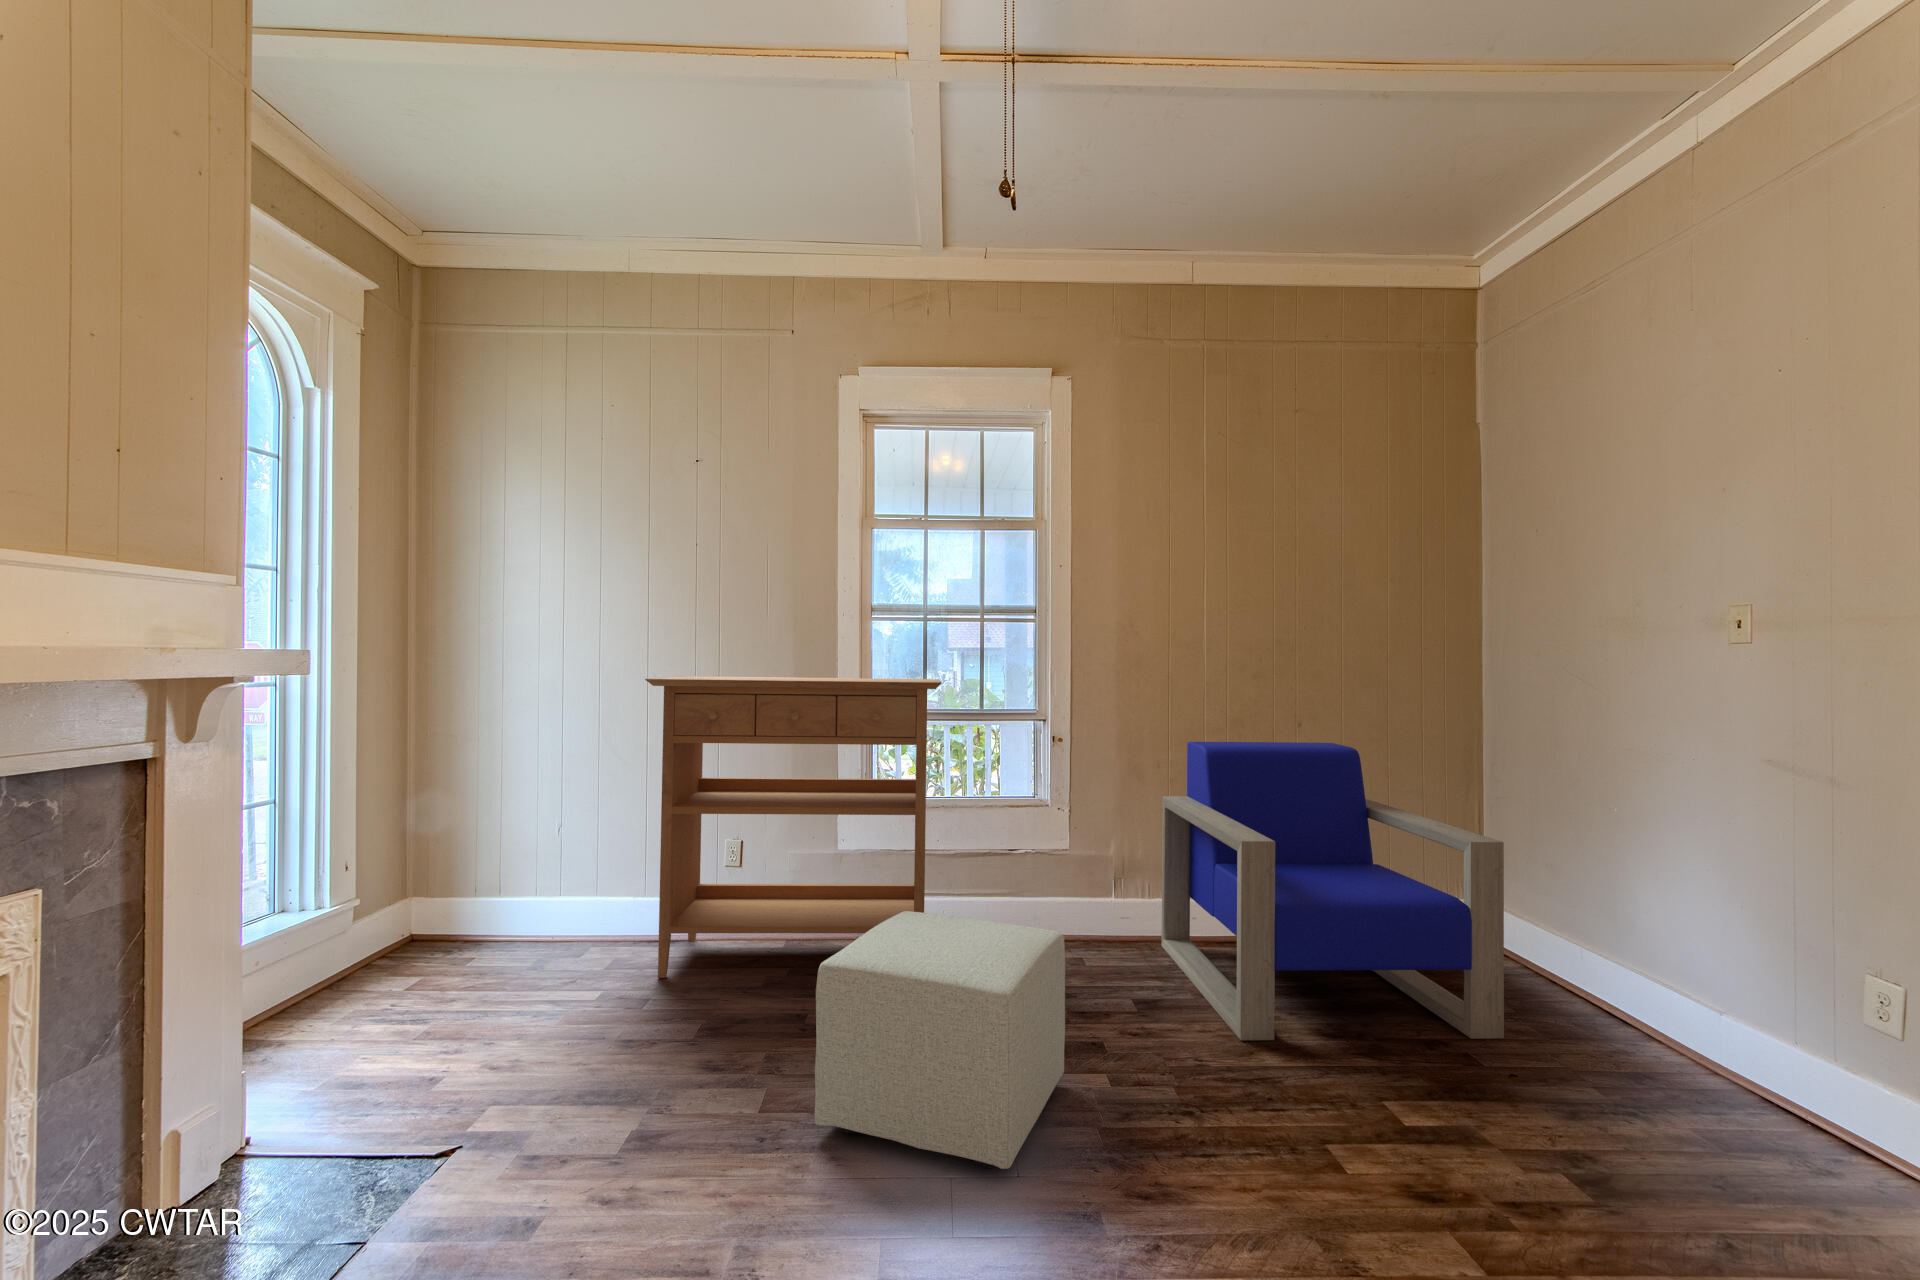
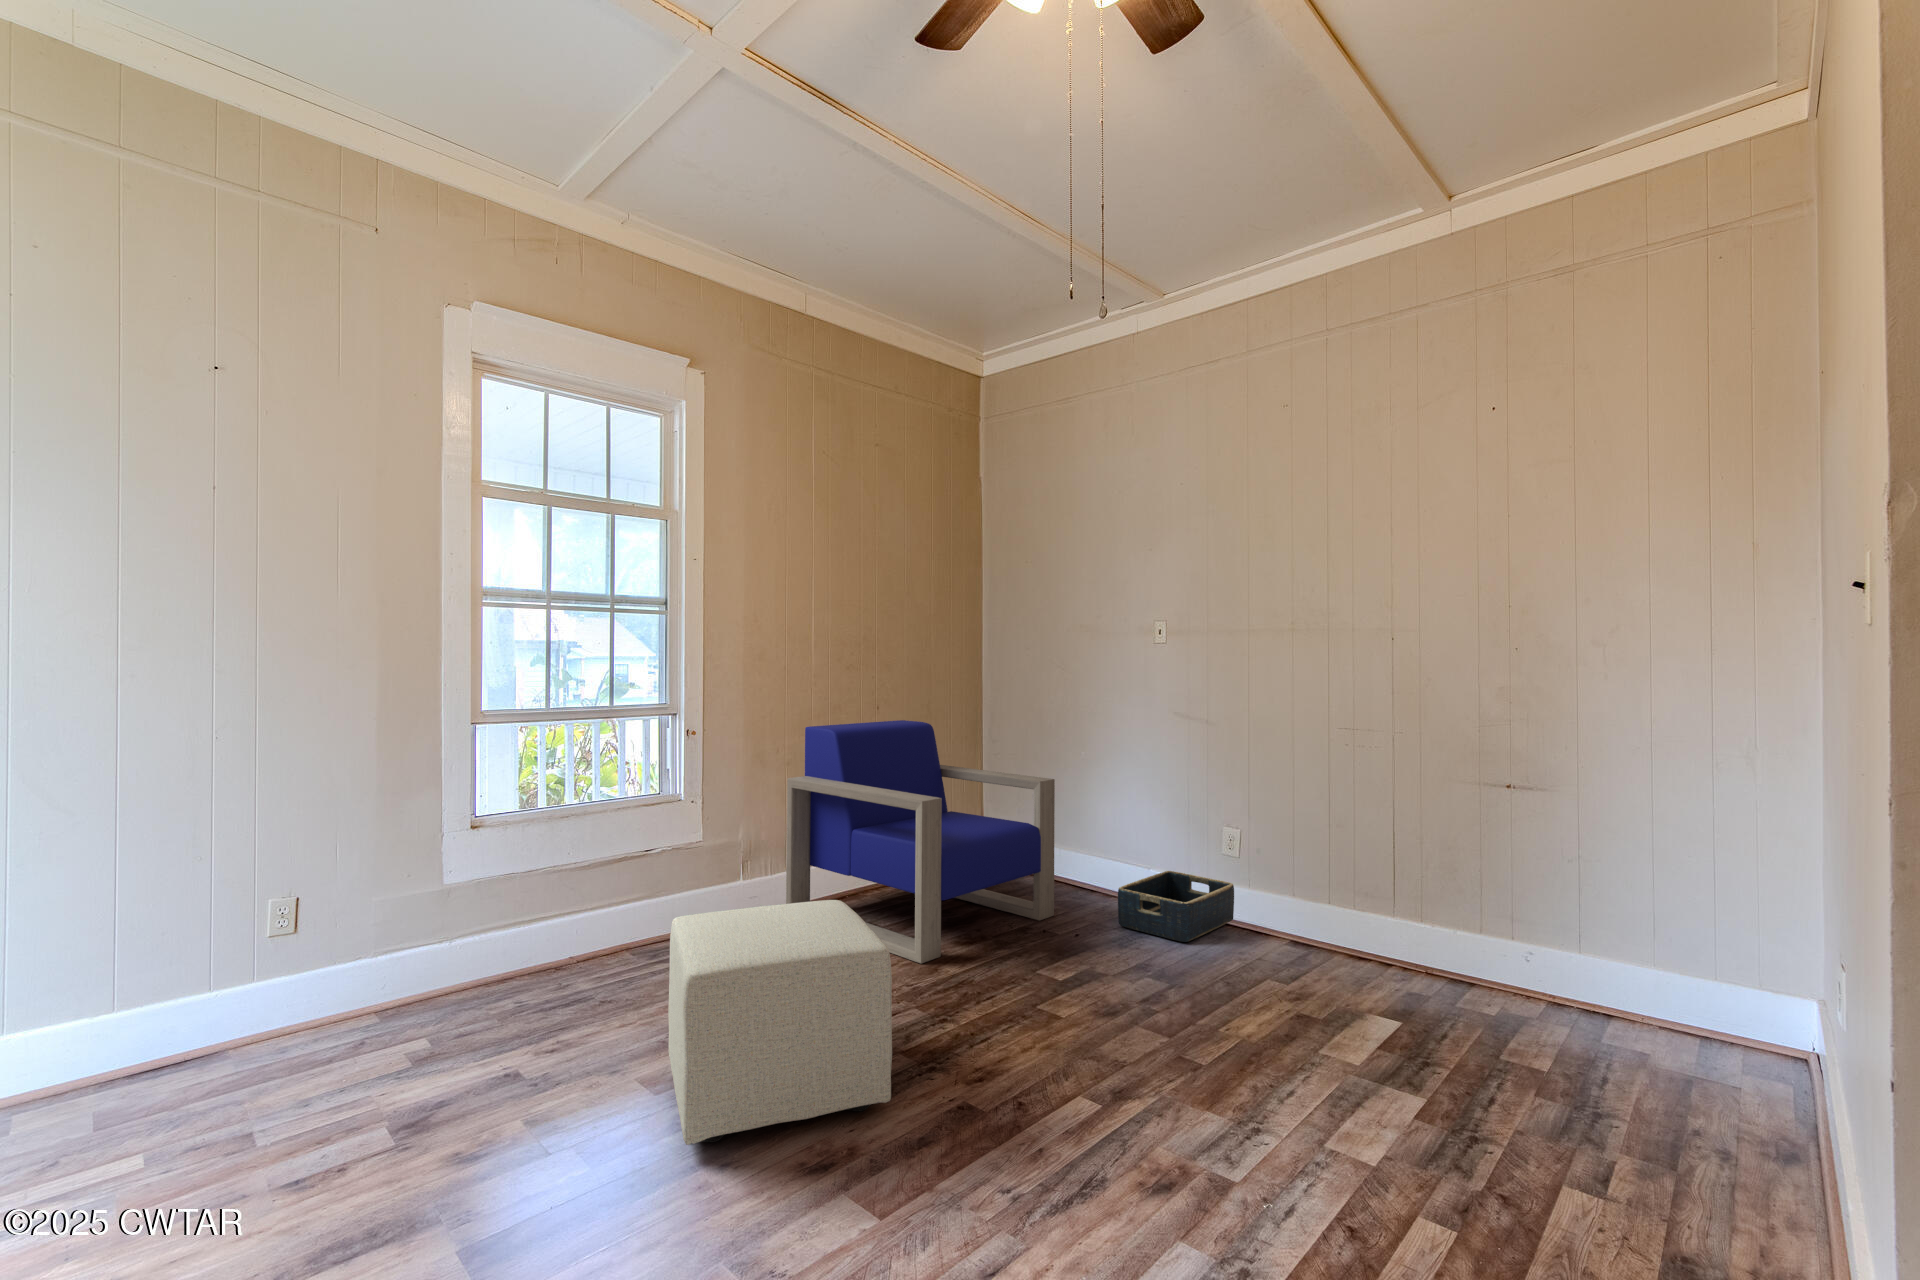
console table: present [645,676,942,978] -> none [192,676,628,1110]
basket: none [1597,1025,1873,1150] -> present [1118,871,1234,942]

